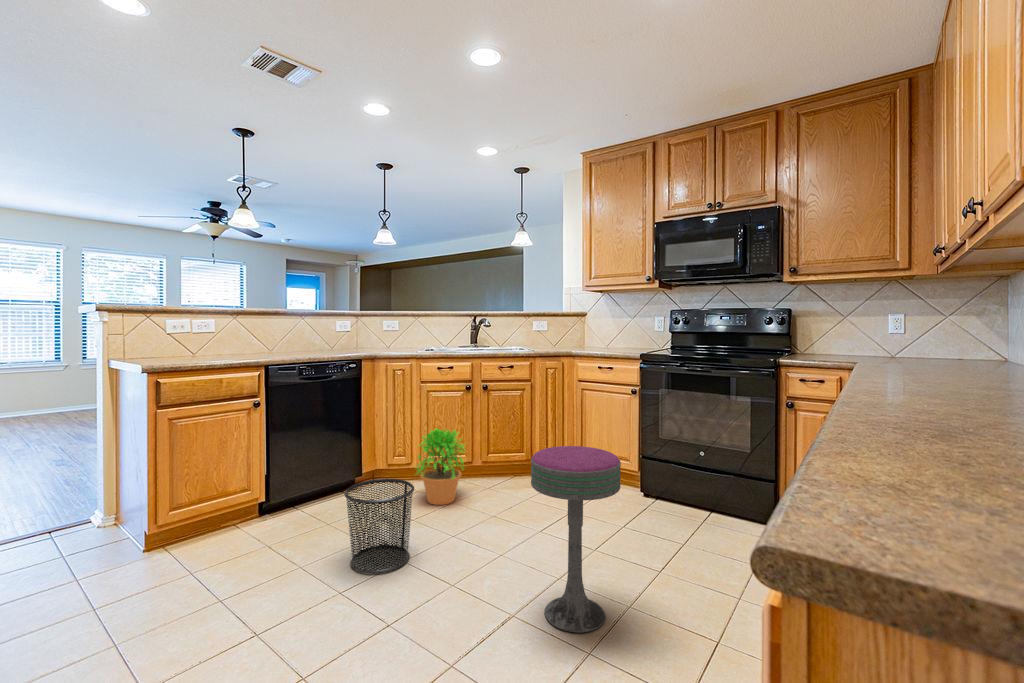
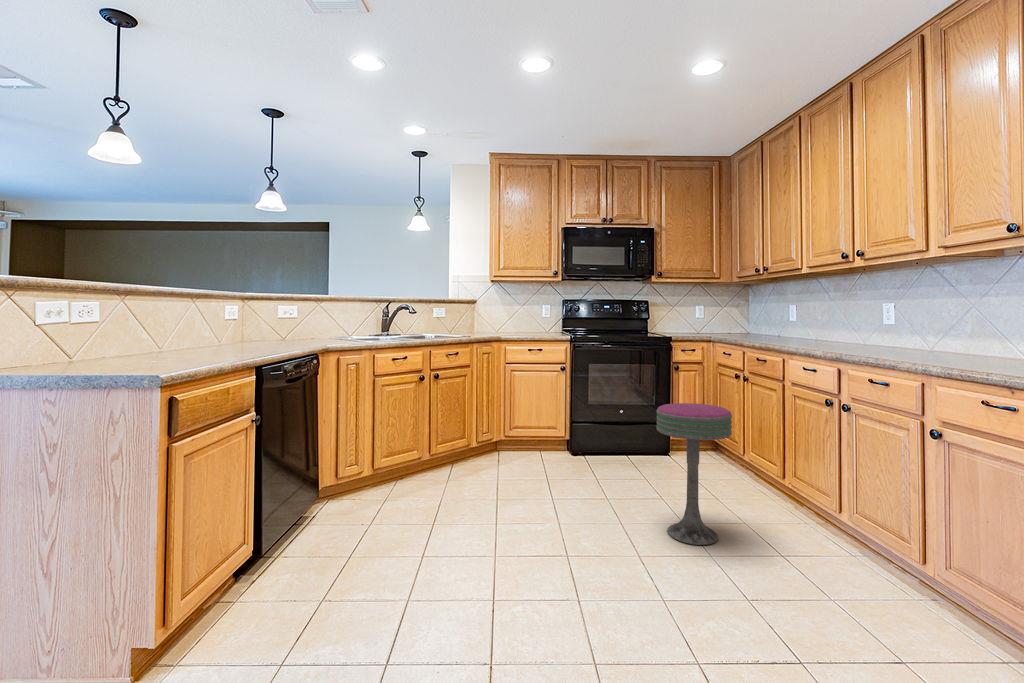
potted plant: present [416,428,465,505] -> none [402,419,472,504]
trash can: present [344,479,414,574] -> none [461,471,535,575]

